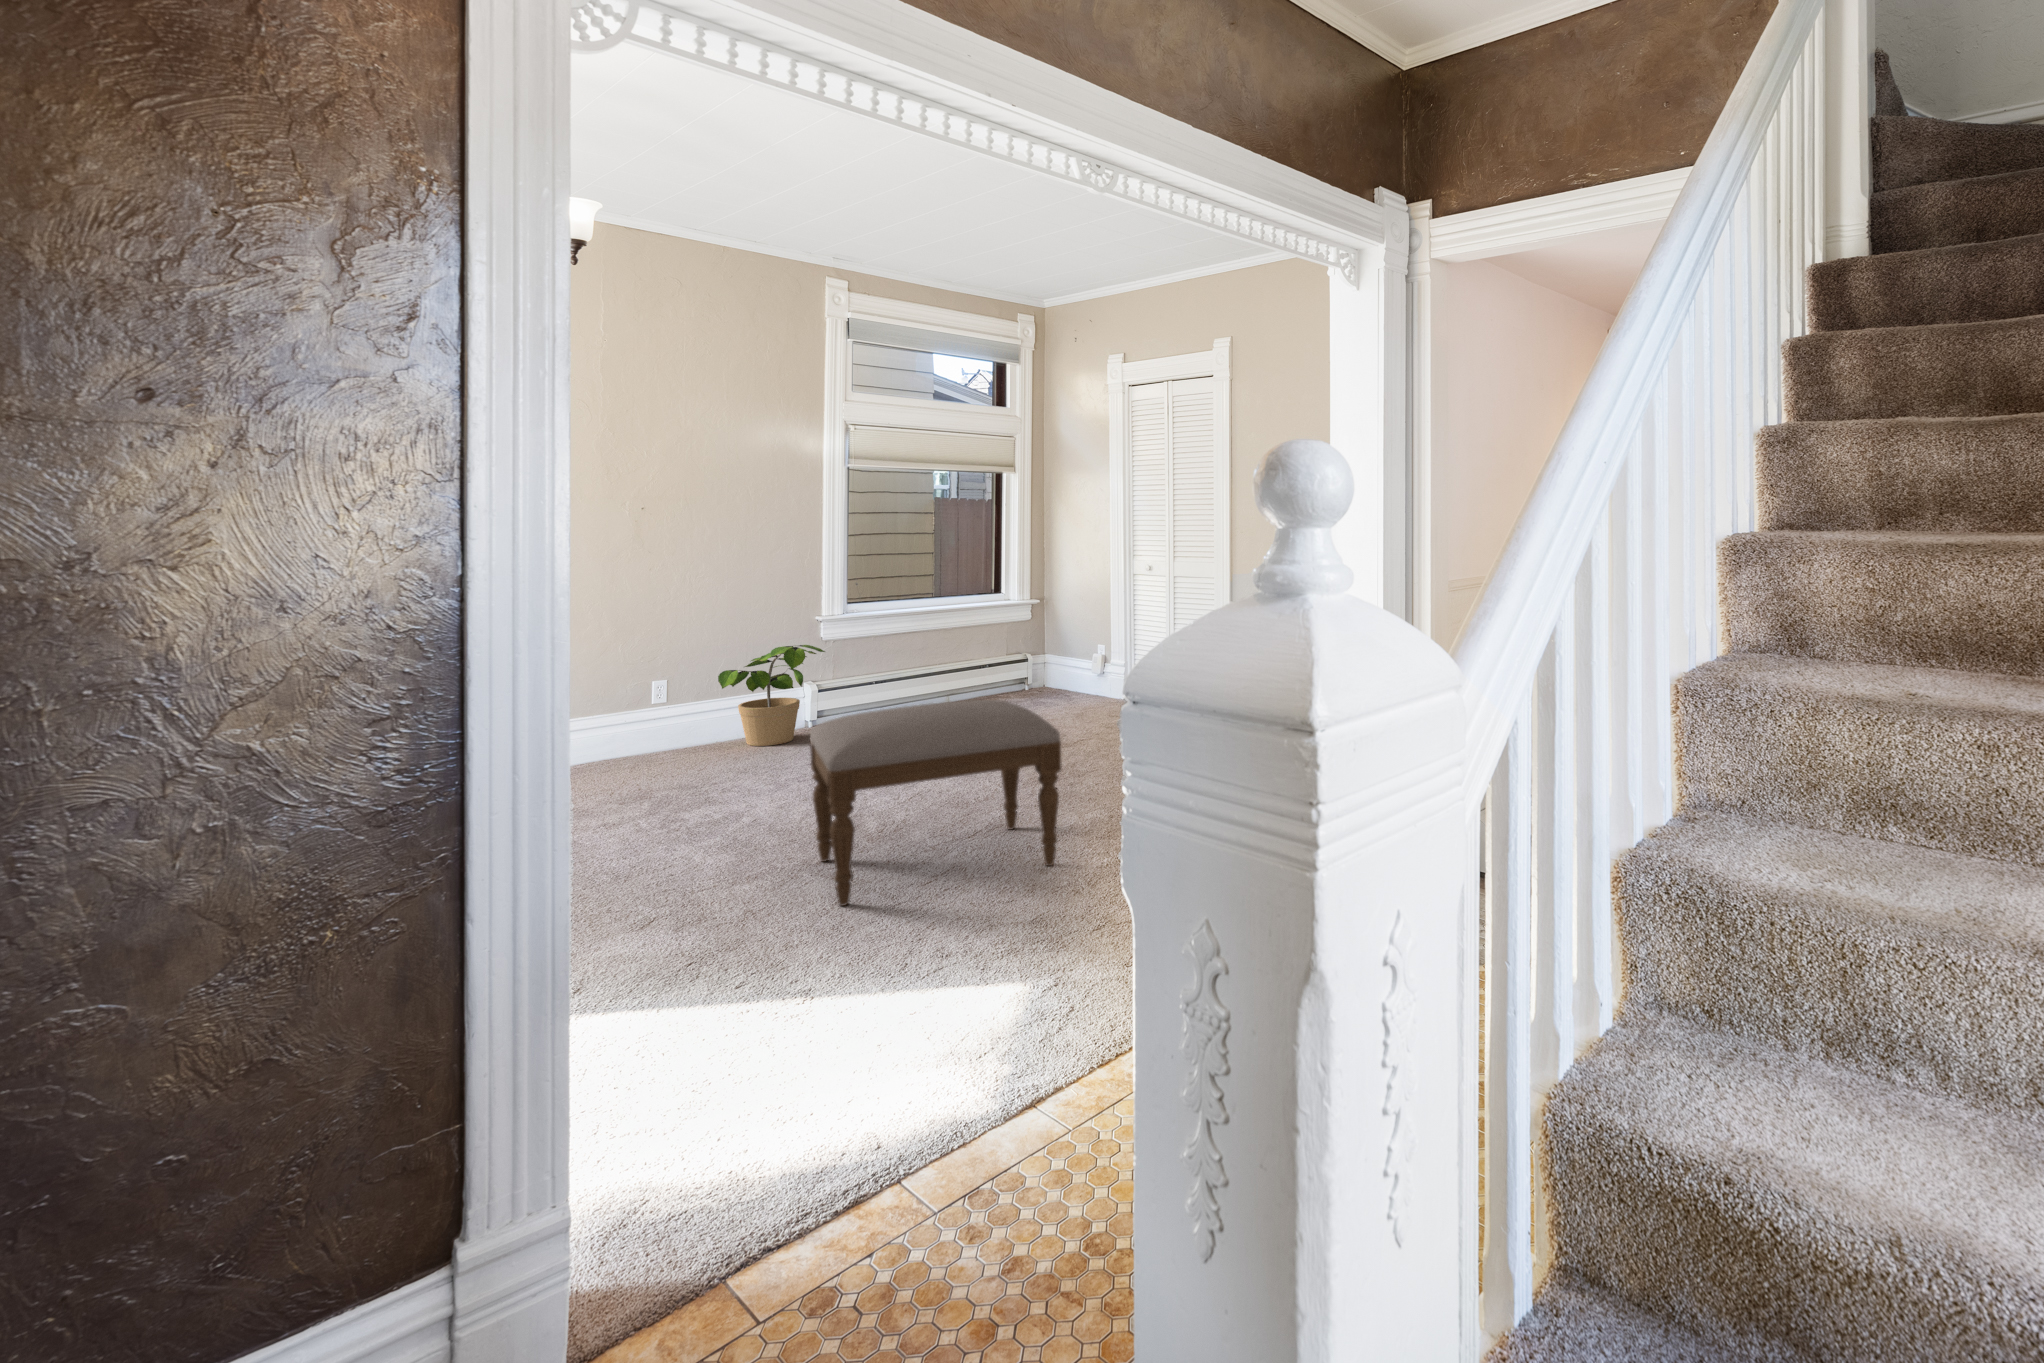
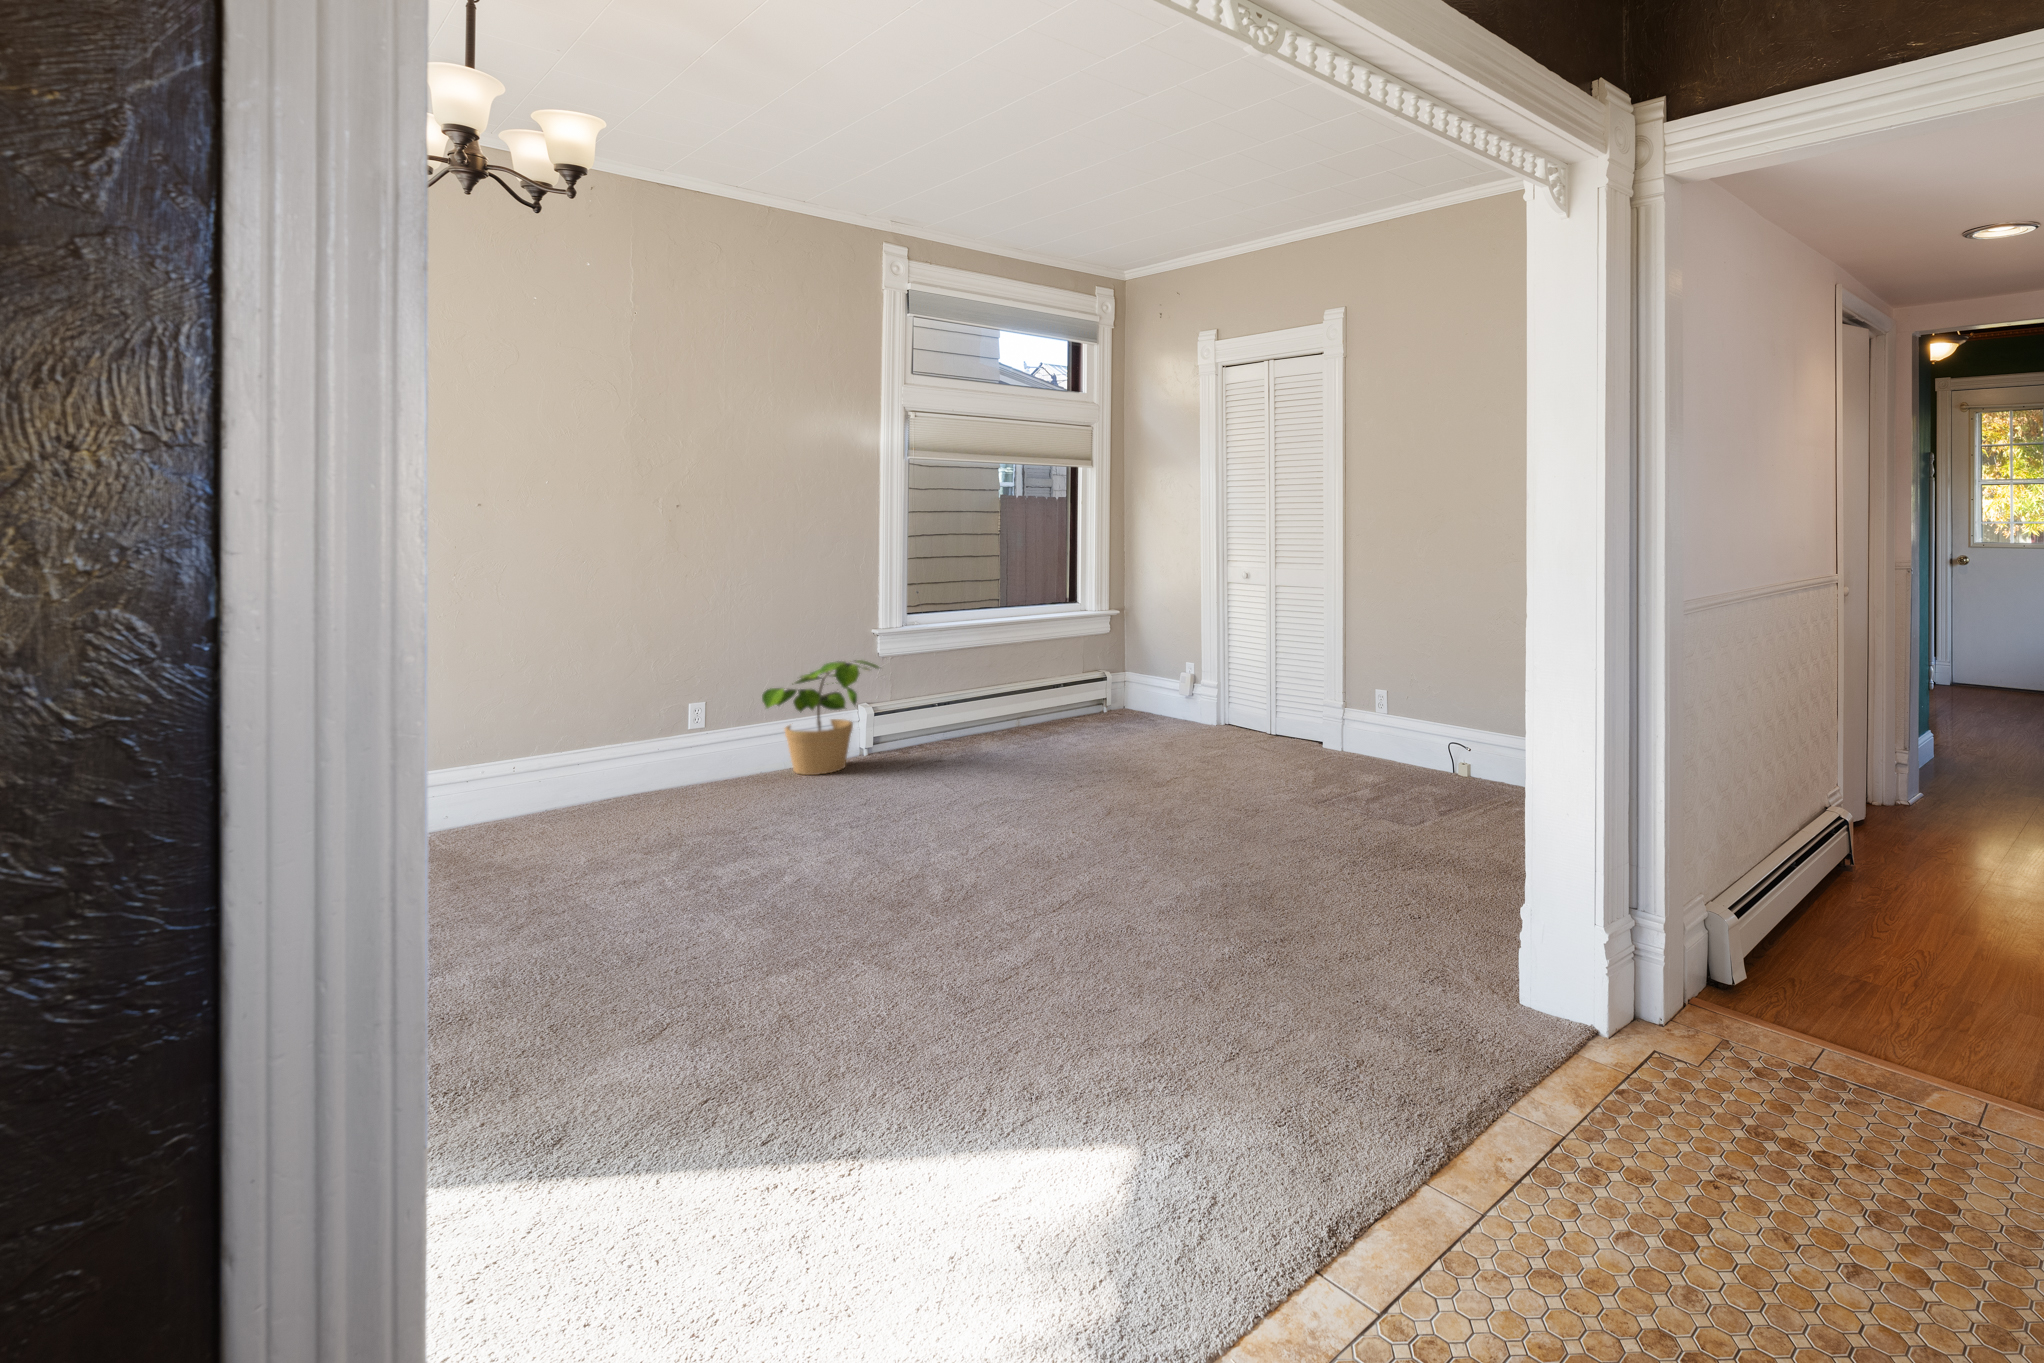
ottoman: present [810,700,1062,906] -> none [861,739,1173,1007]

